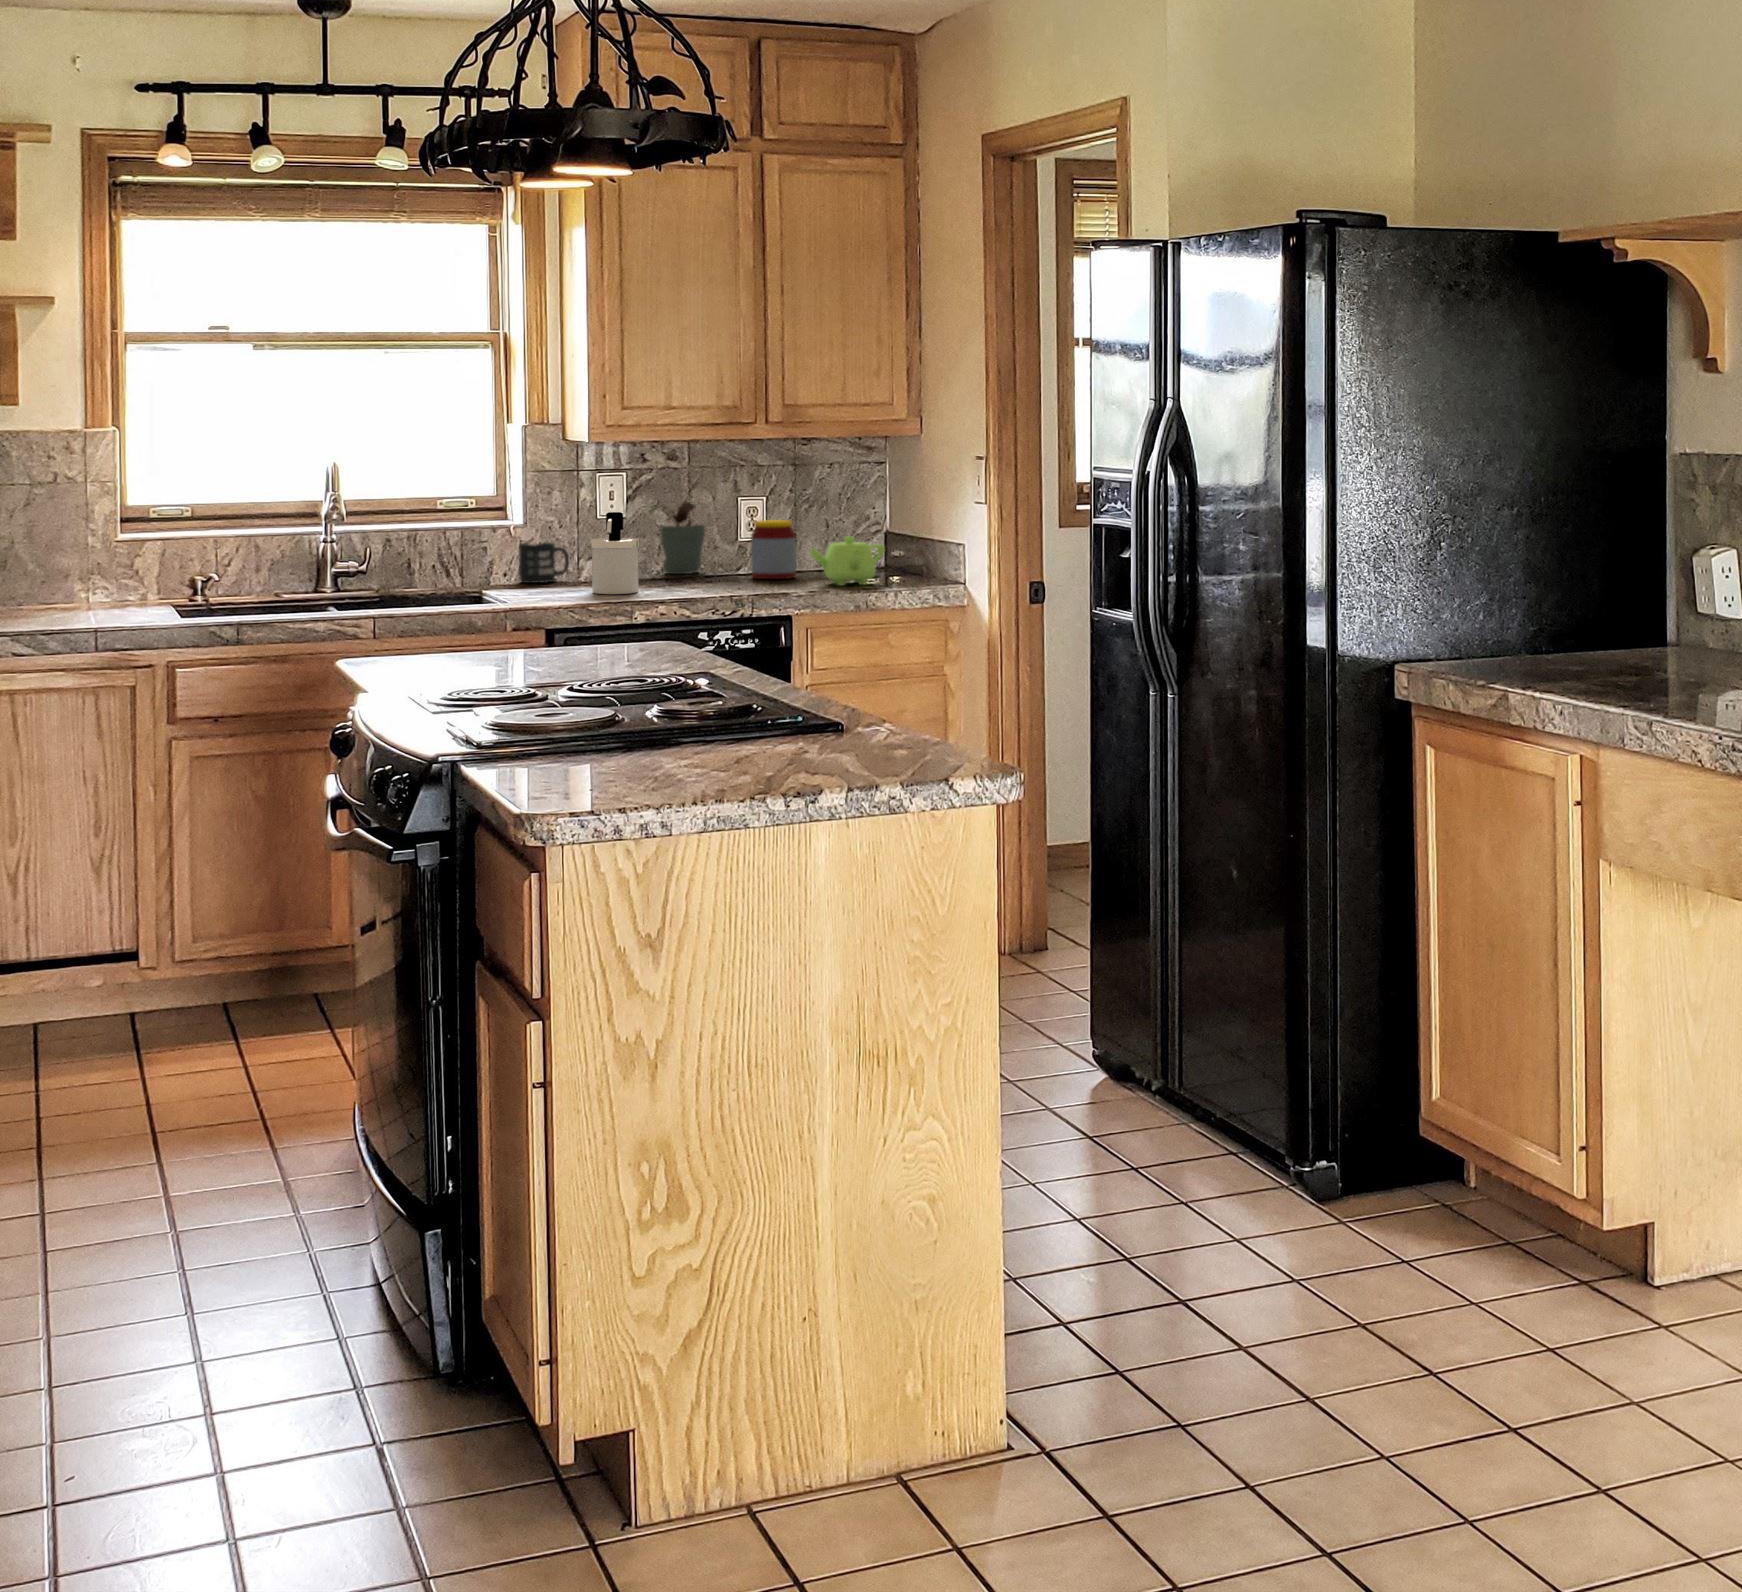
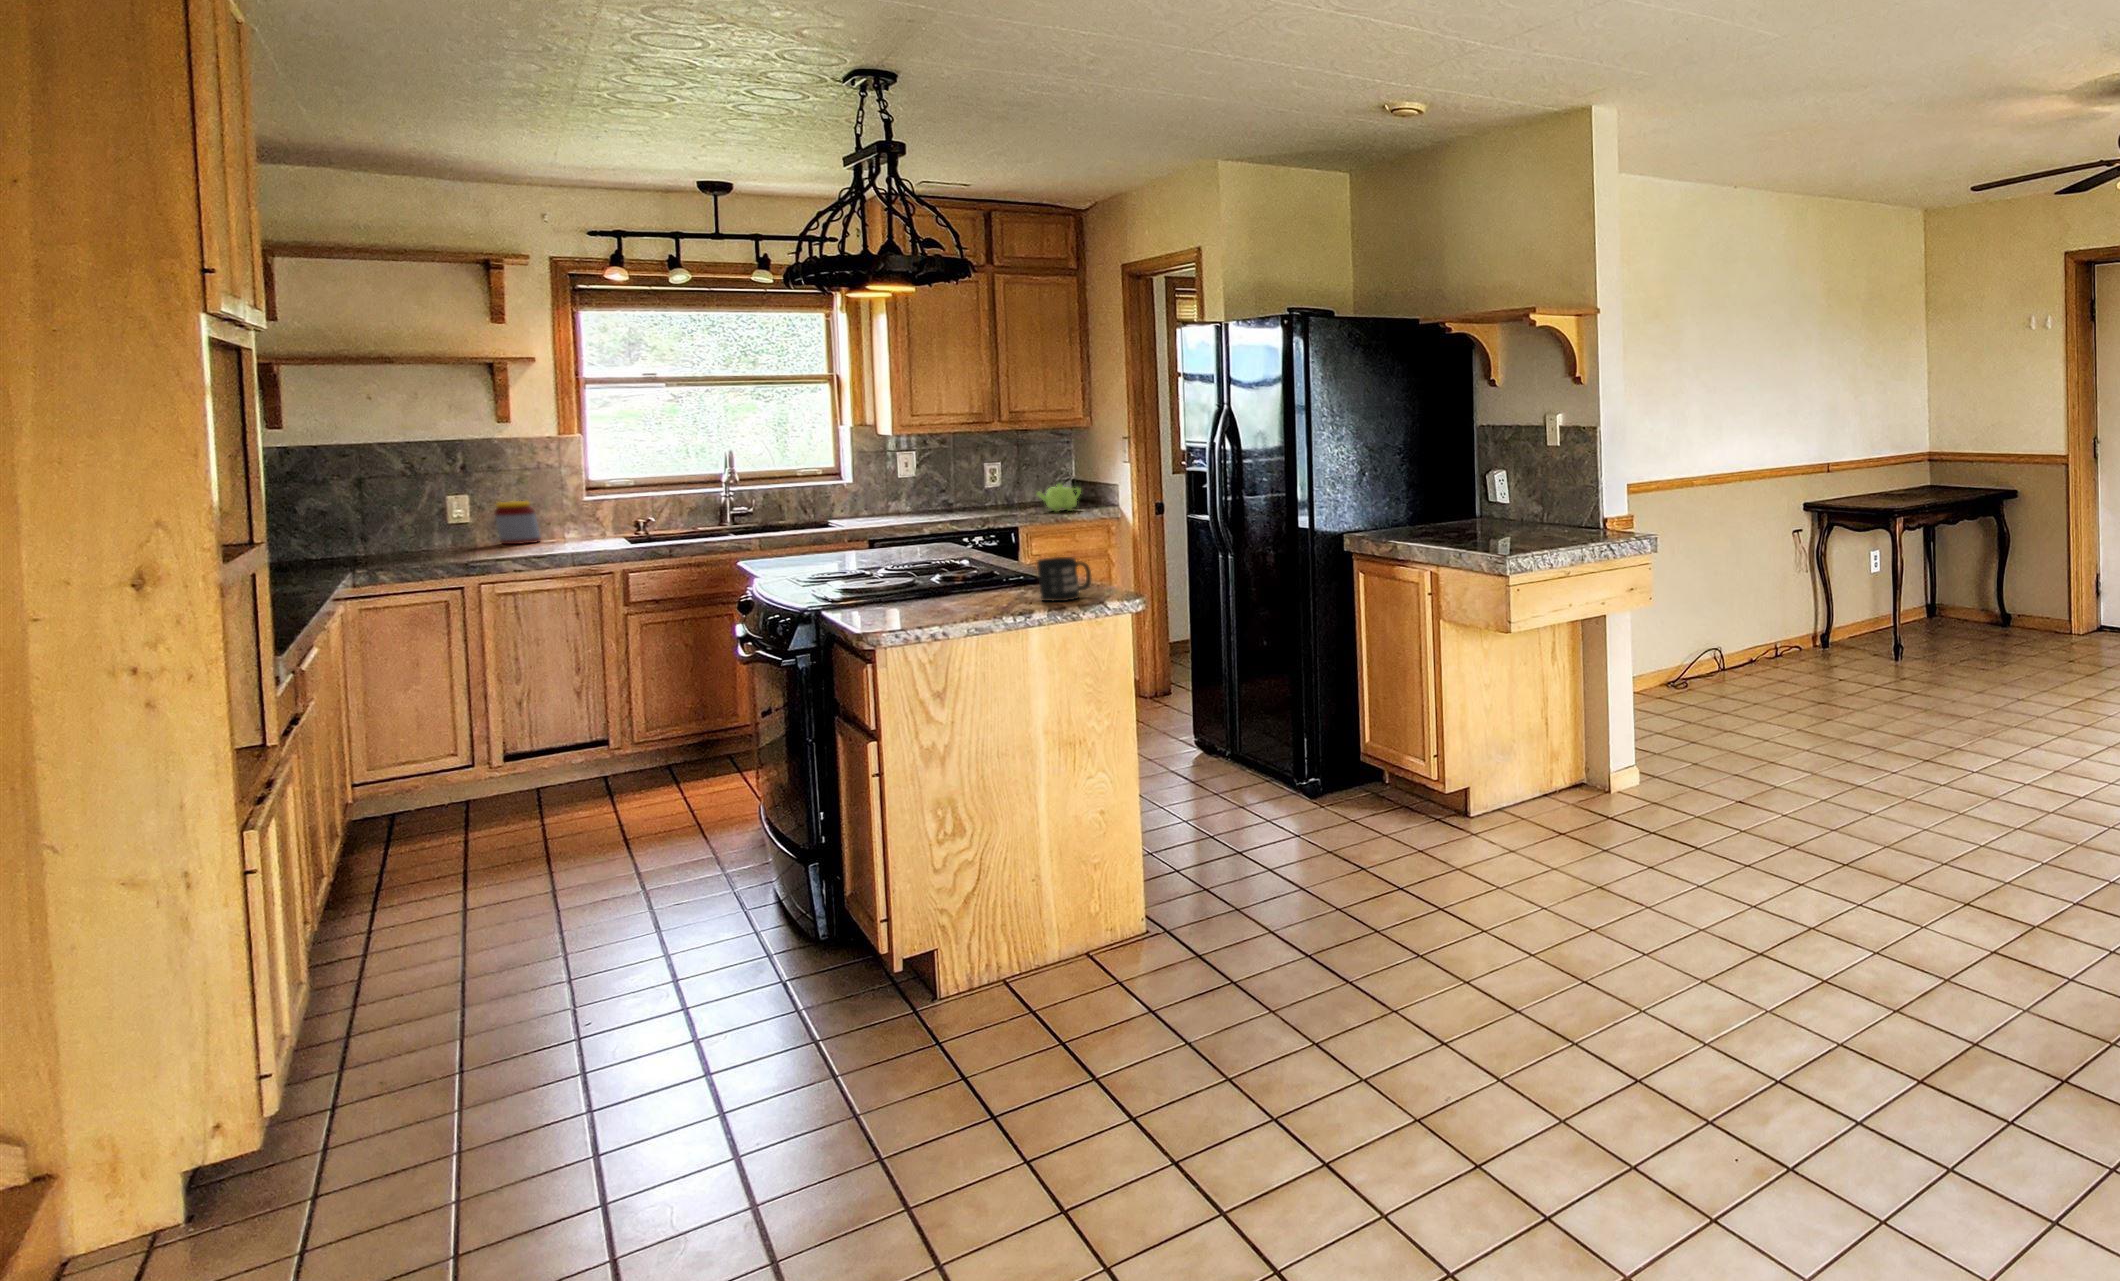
potted plant: present [650,482,705,574] -> none [934,454,977,509]
soap dispenser: present [590,512,640,594] -> none [897,473,932,521]
jar: present [751,520,796,579] -> present [495,501,541,544]
mug: present [519,543,569,583] -> present [1037,557,1091,601]

